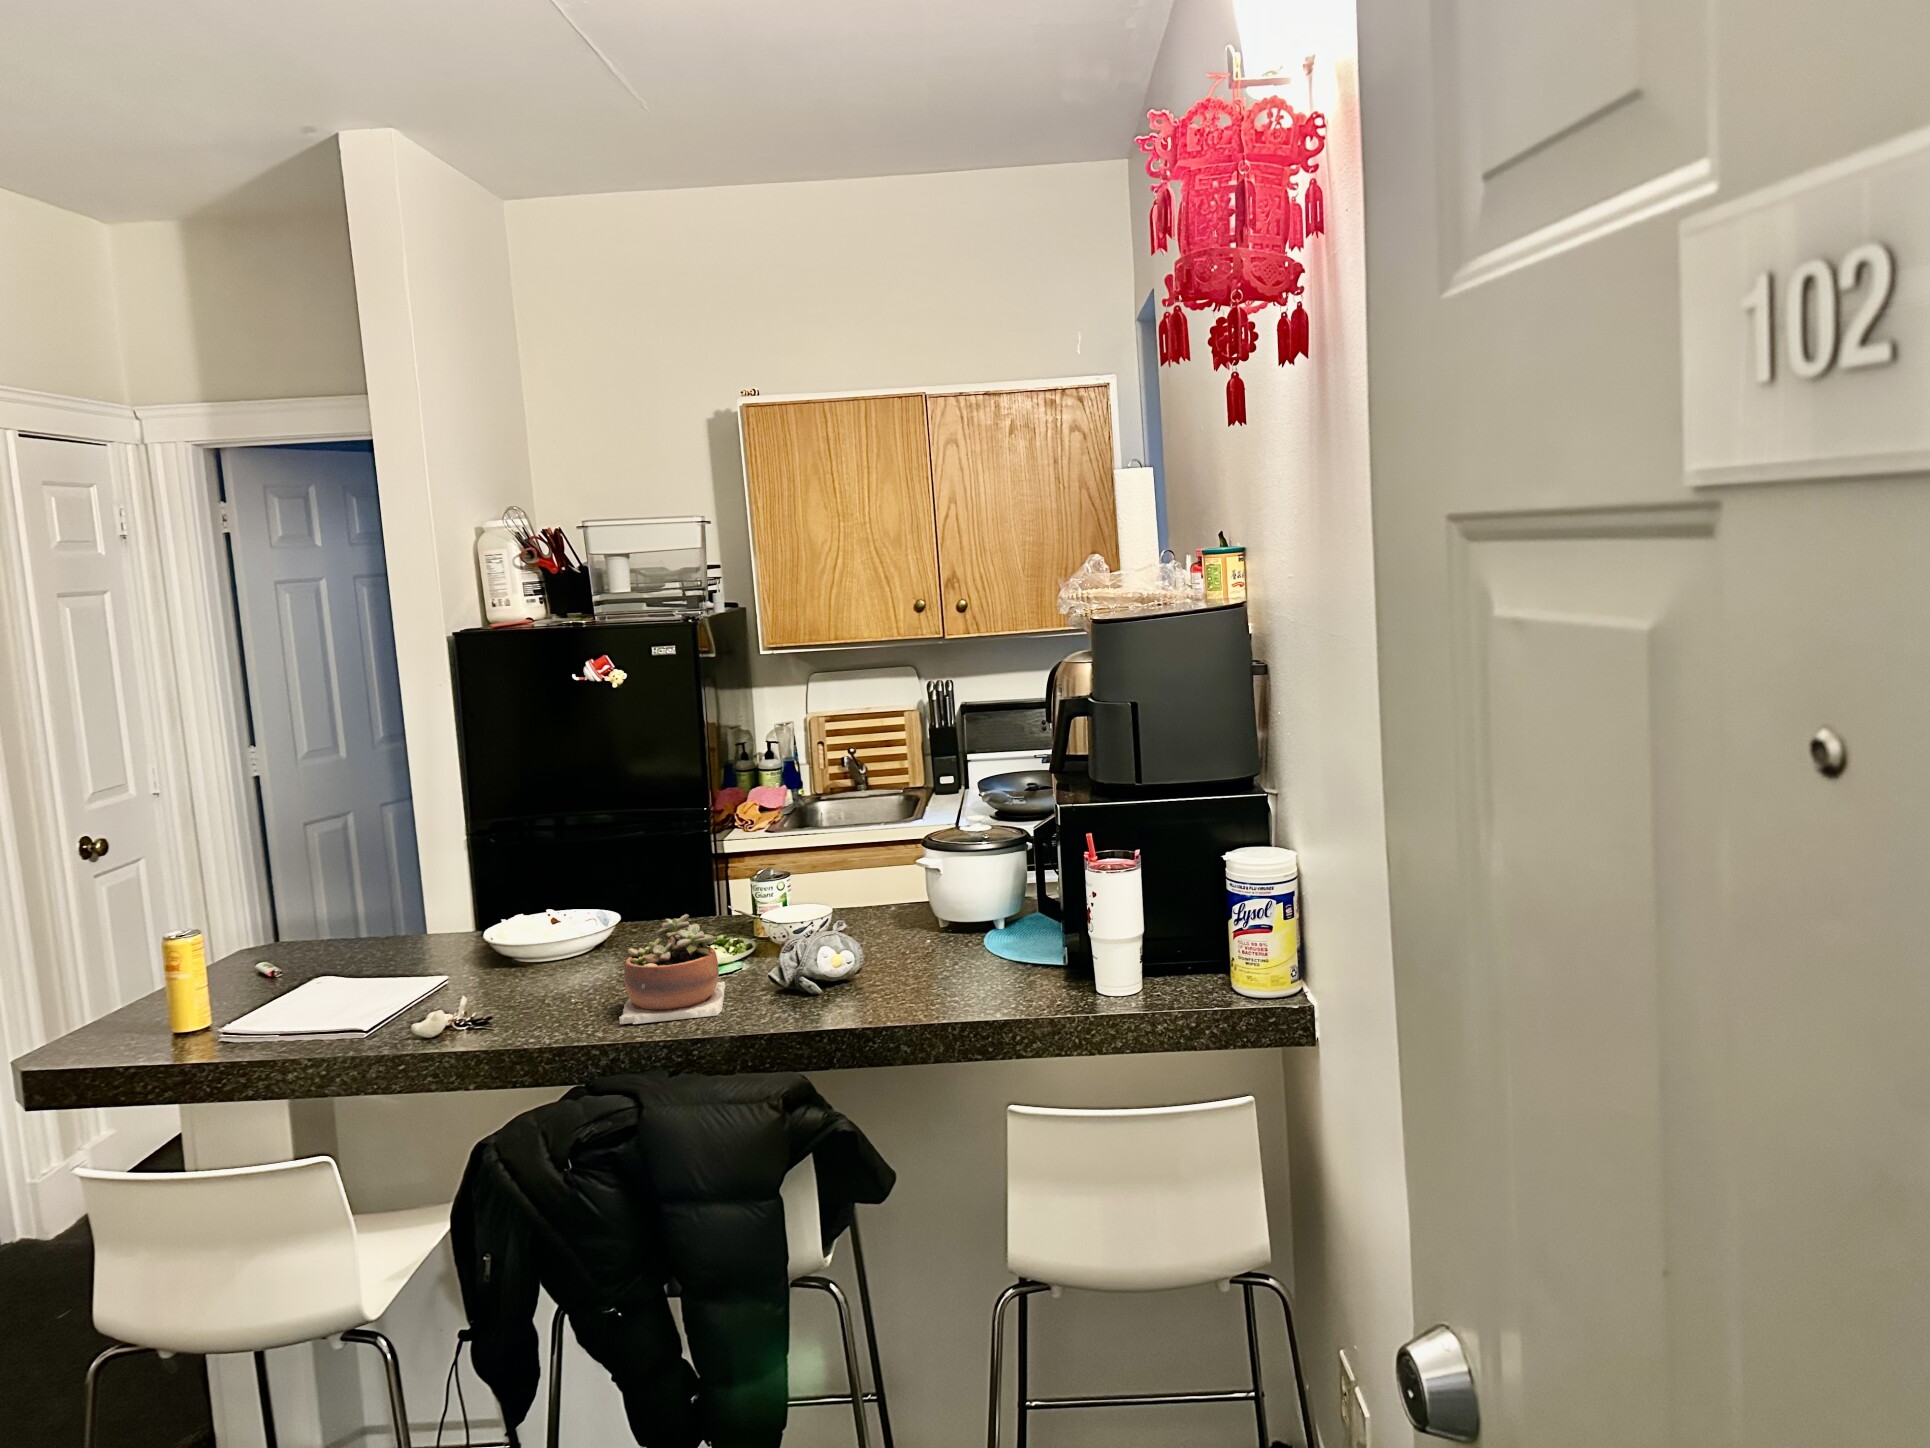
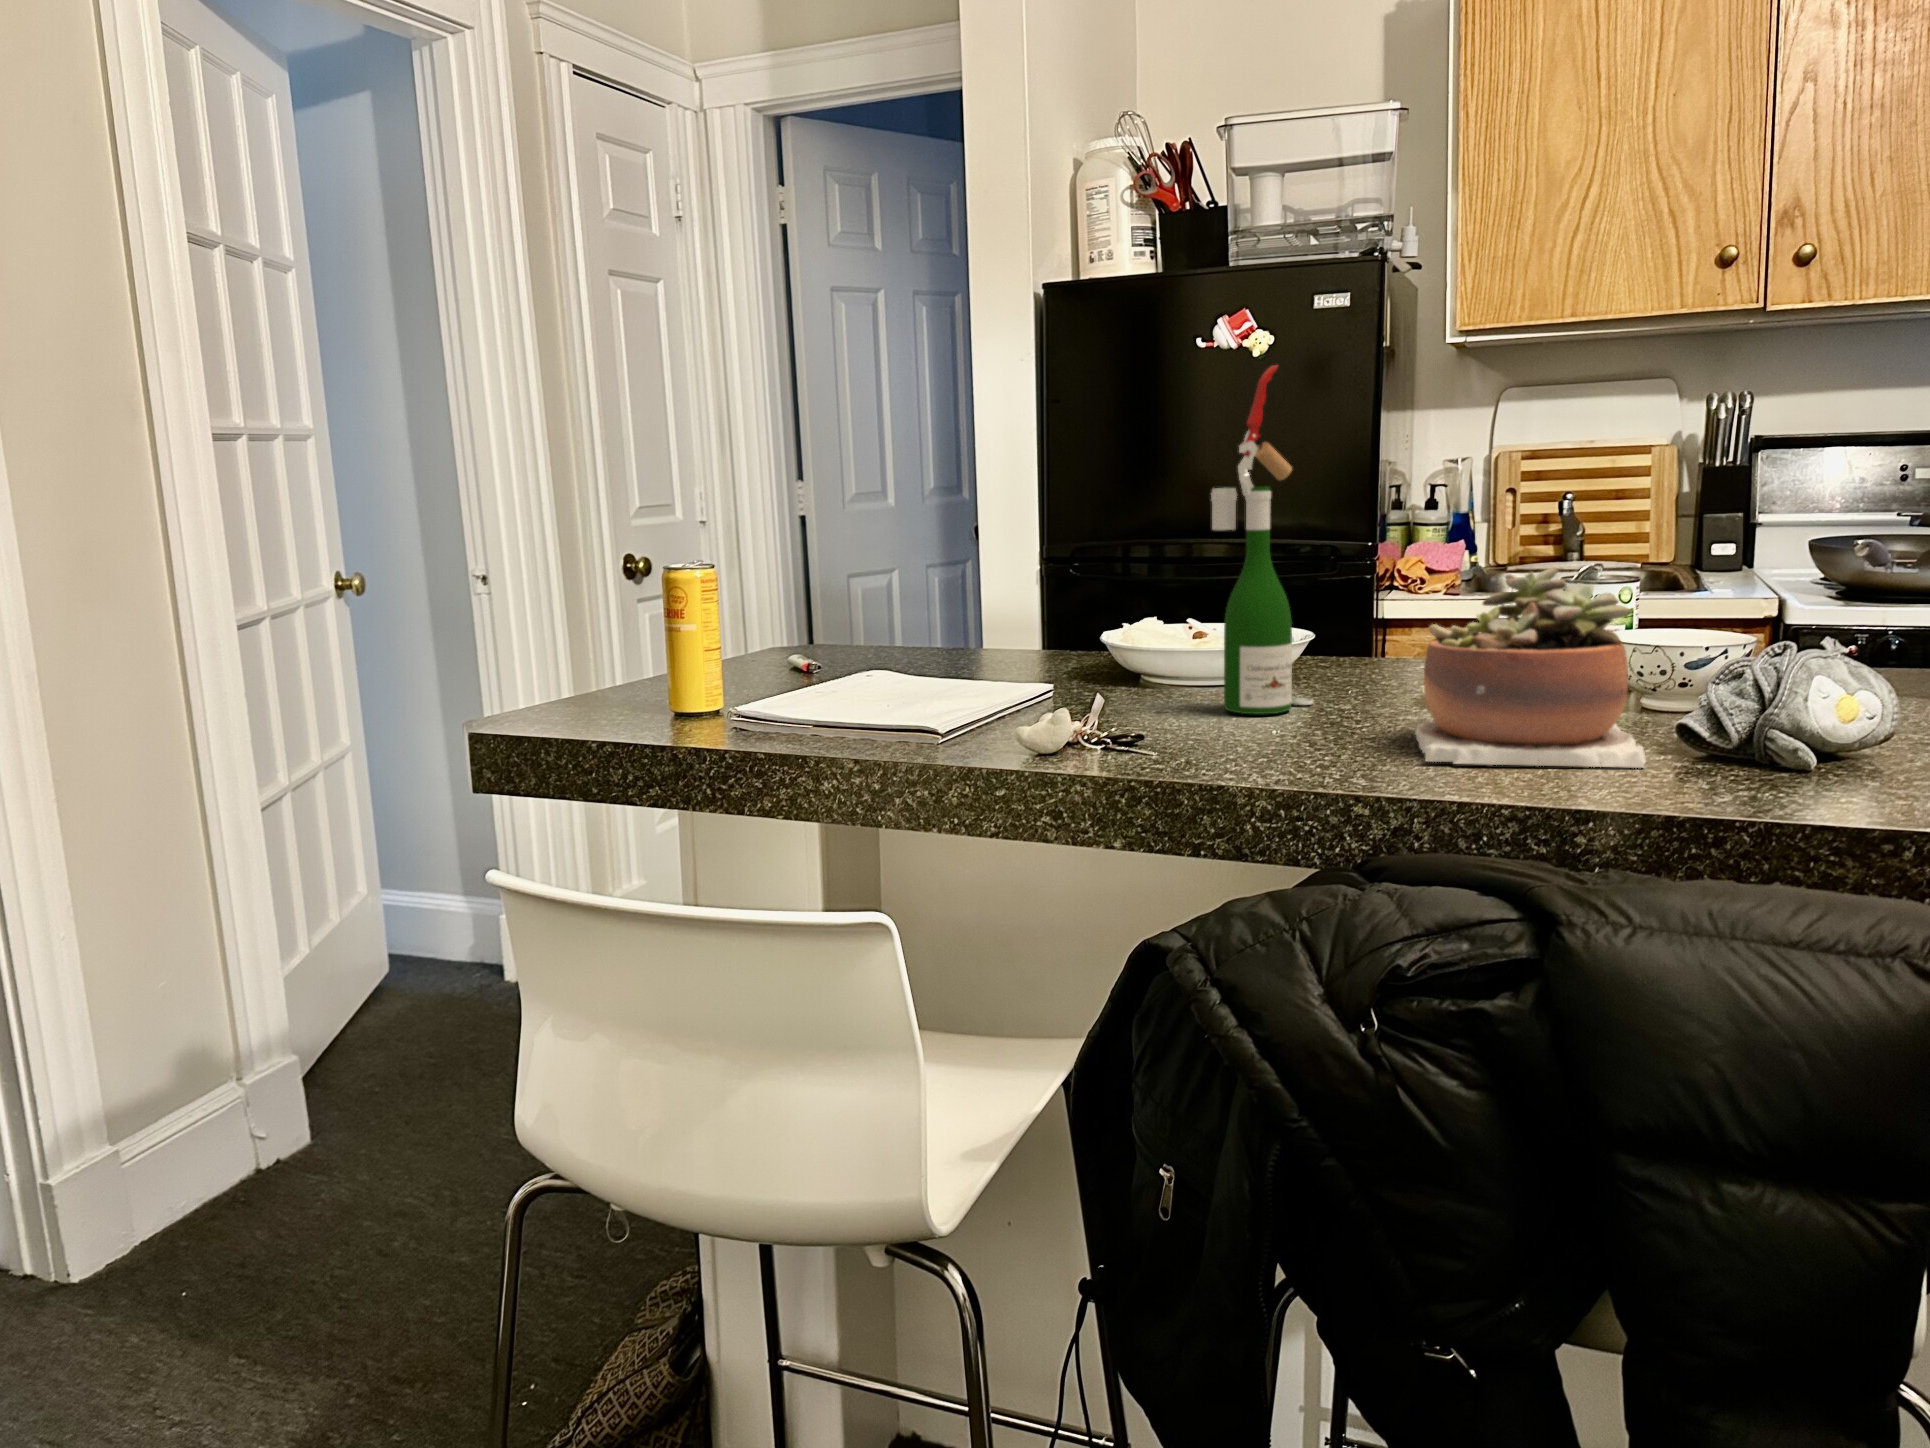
wine bottle: none [522,806,591,996] -> present [1211,365,1313,714]

